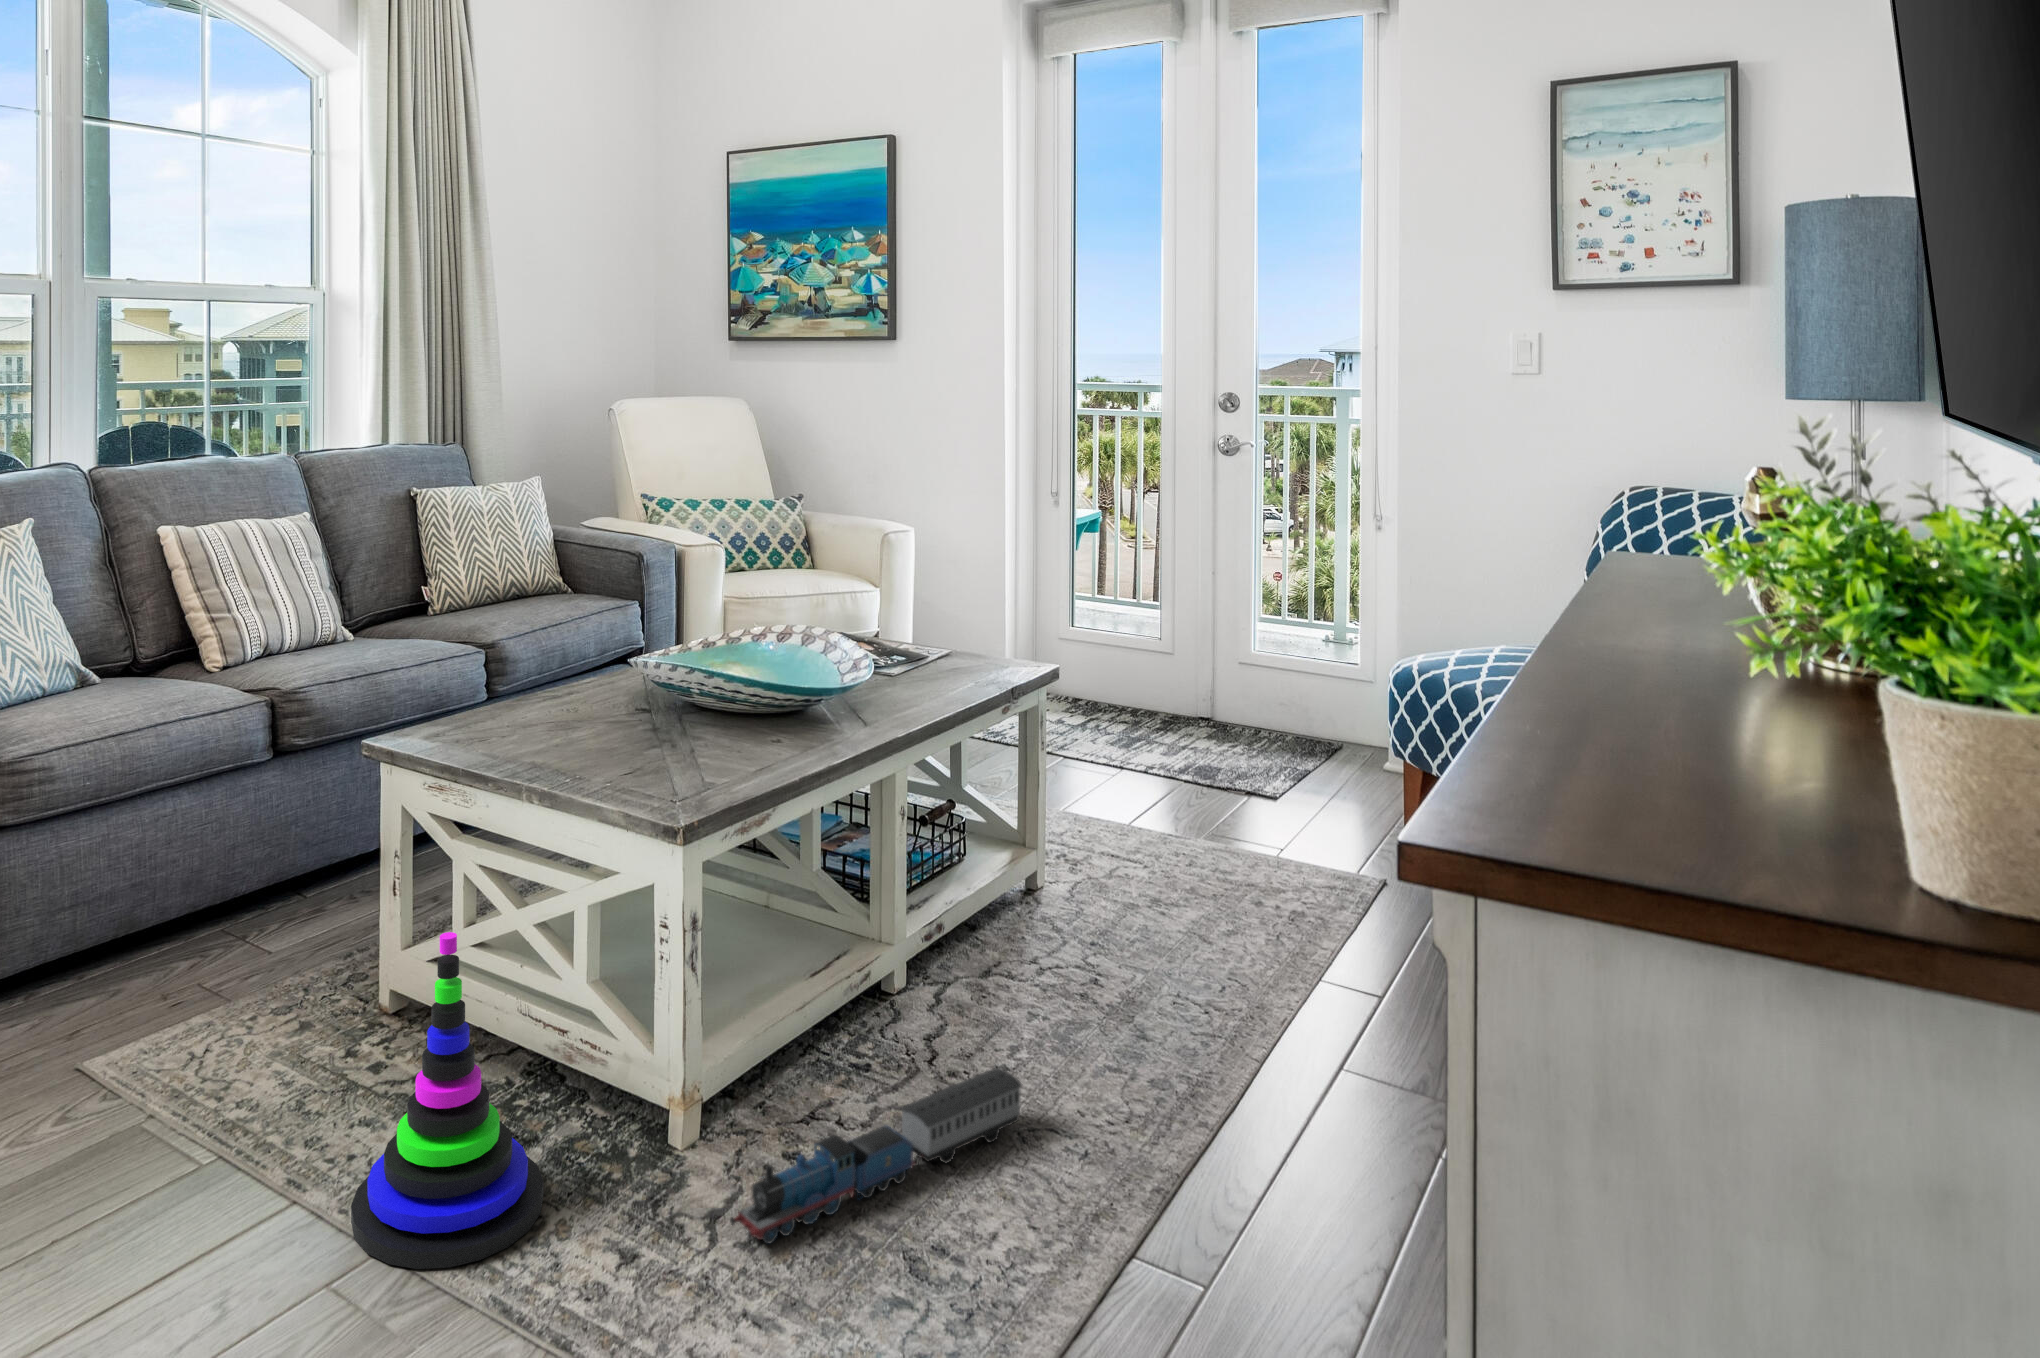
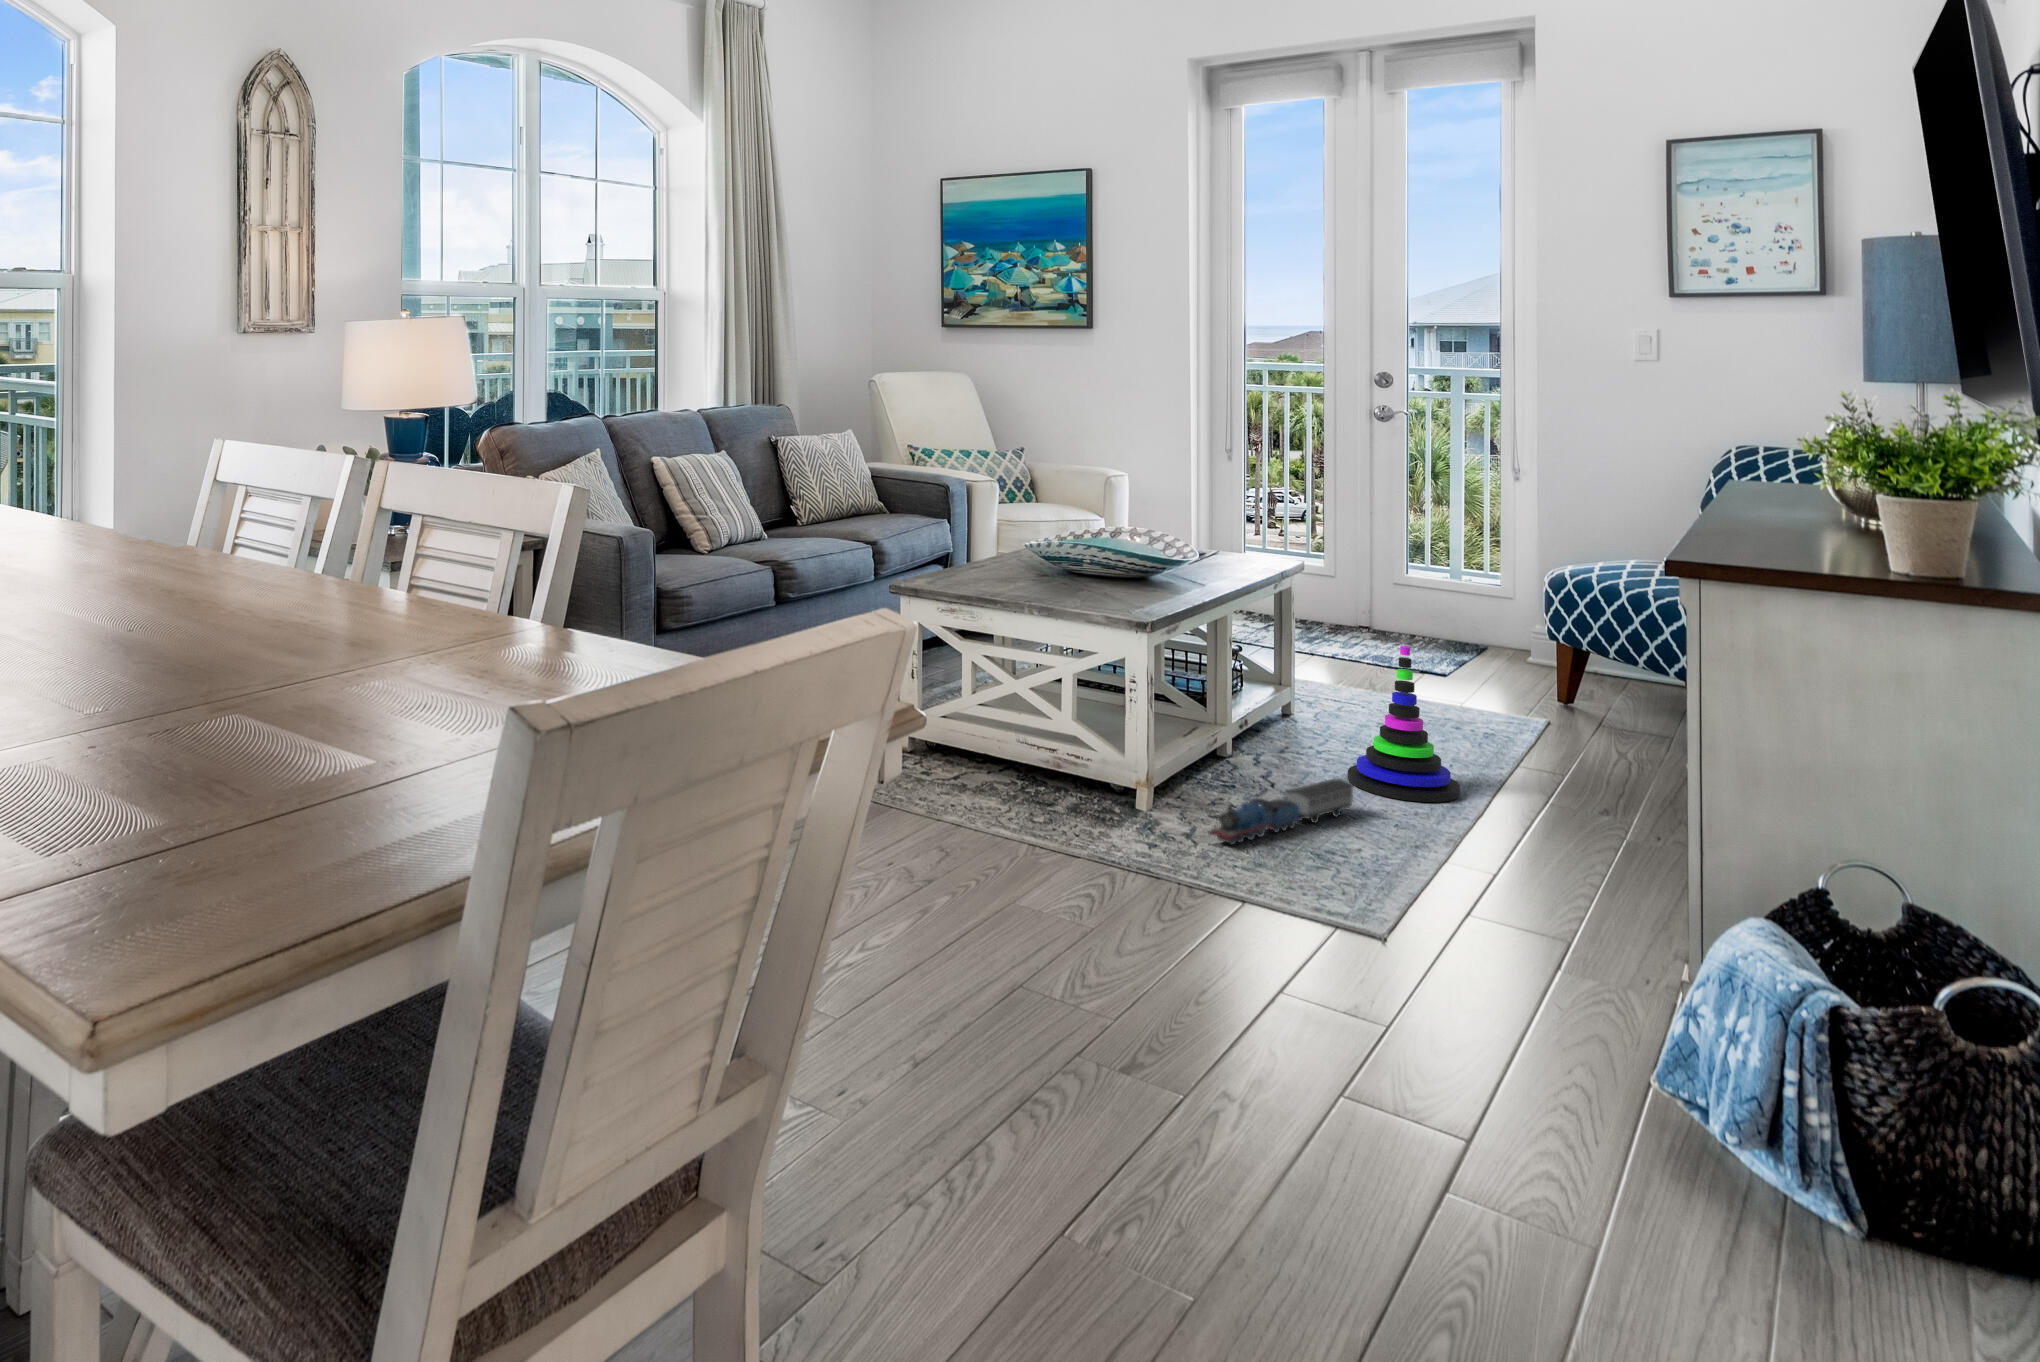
stacking toy: present [351,932,544,1269] -> present [1347,646,1460,802]

